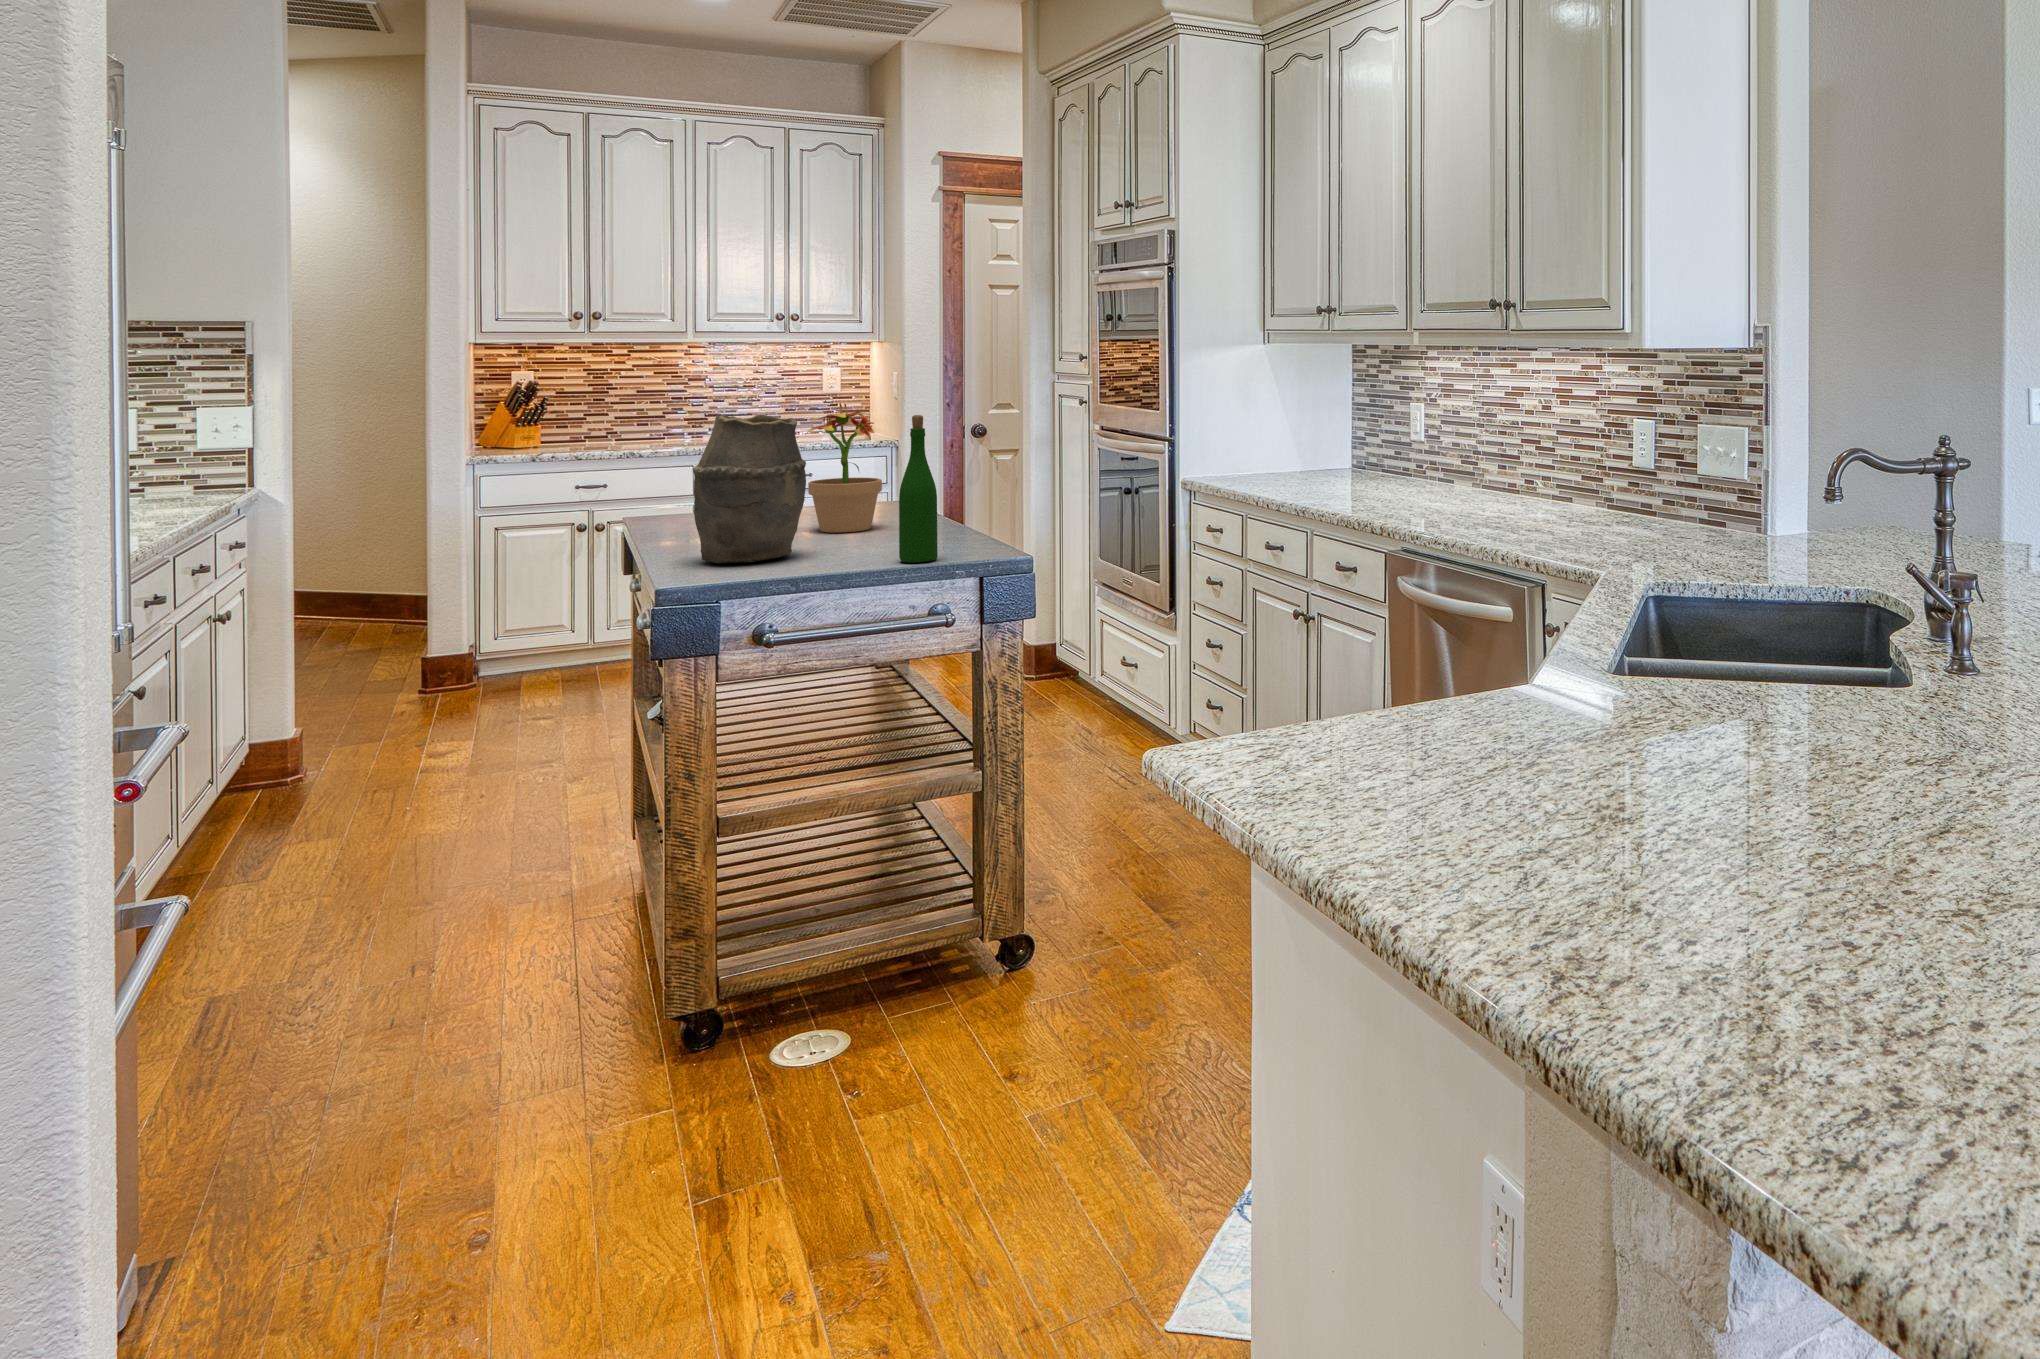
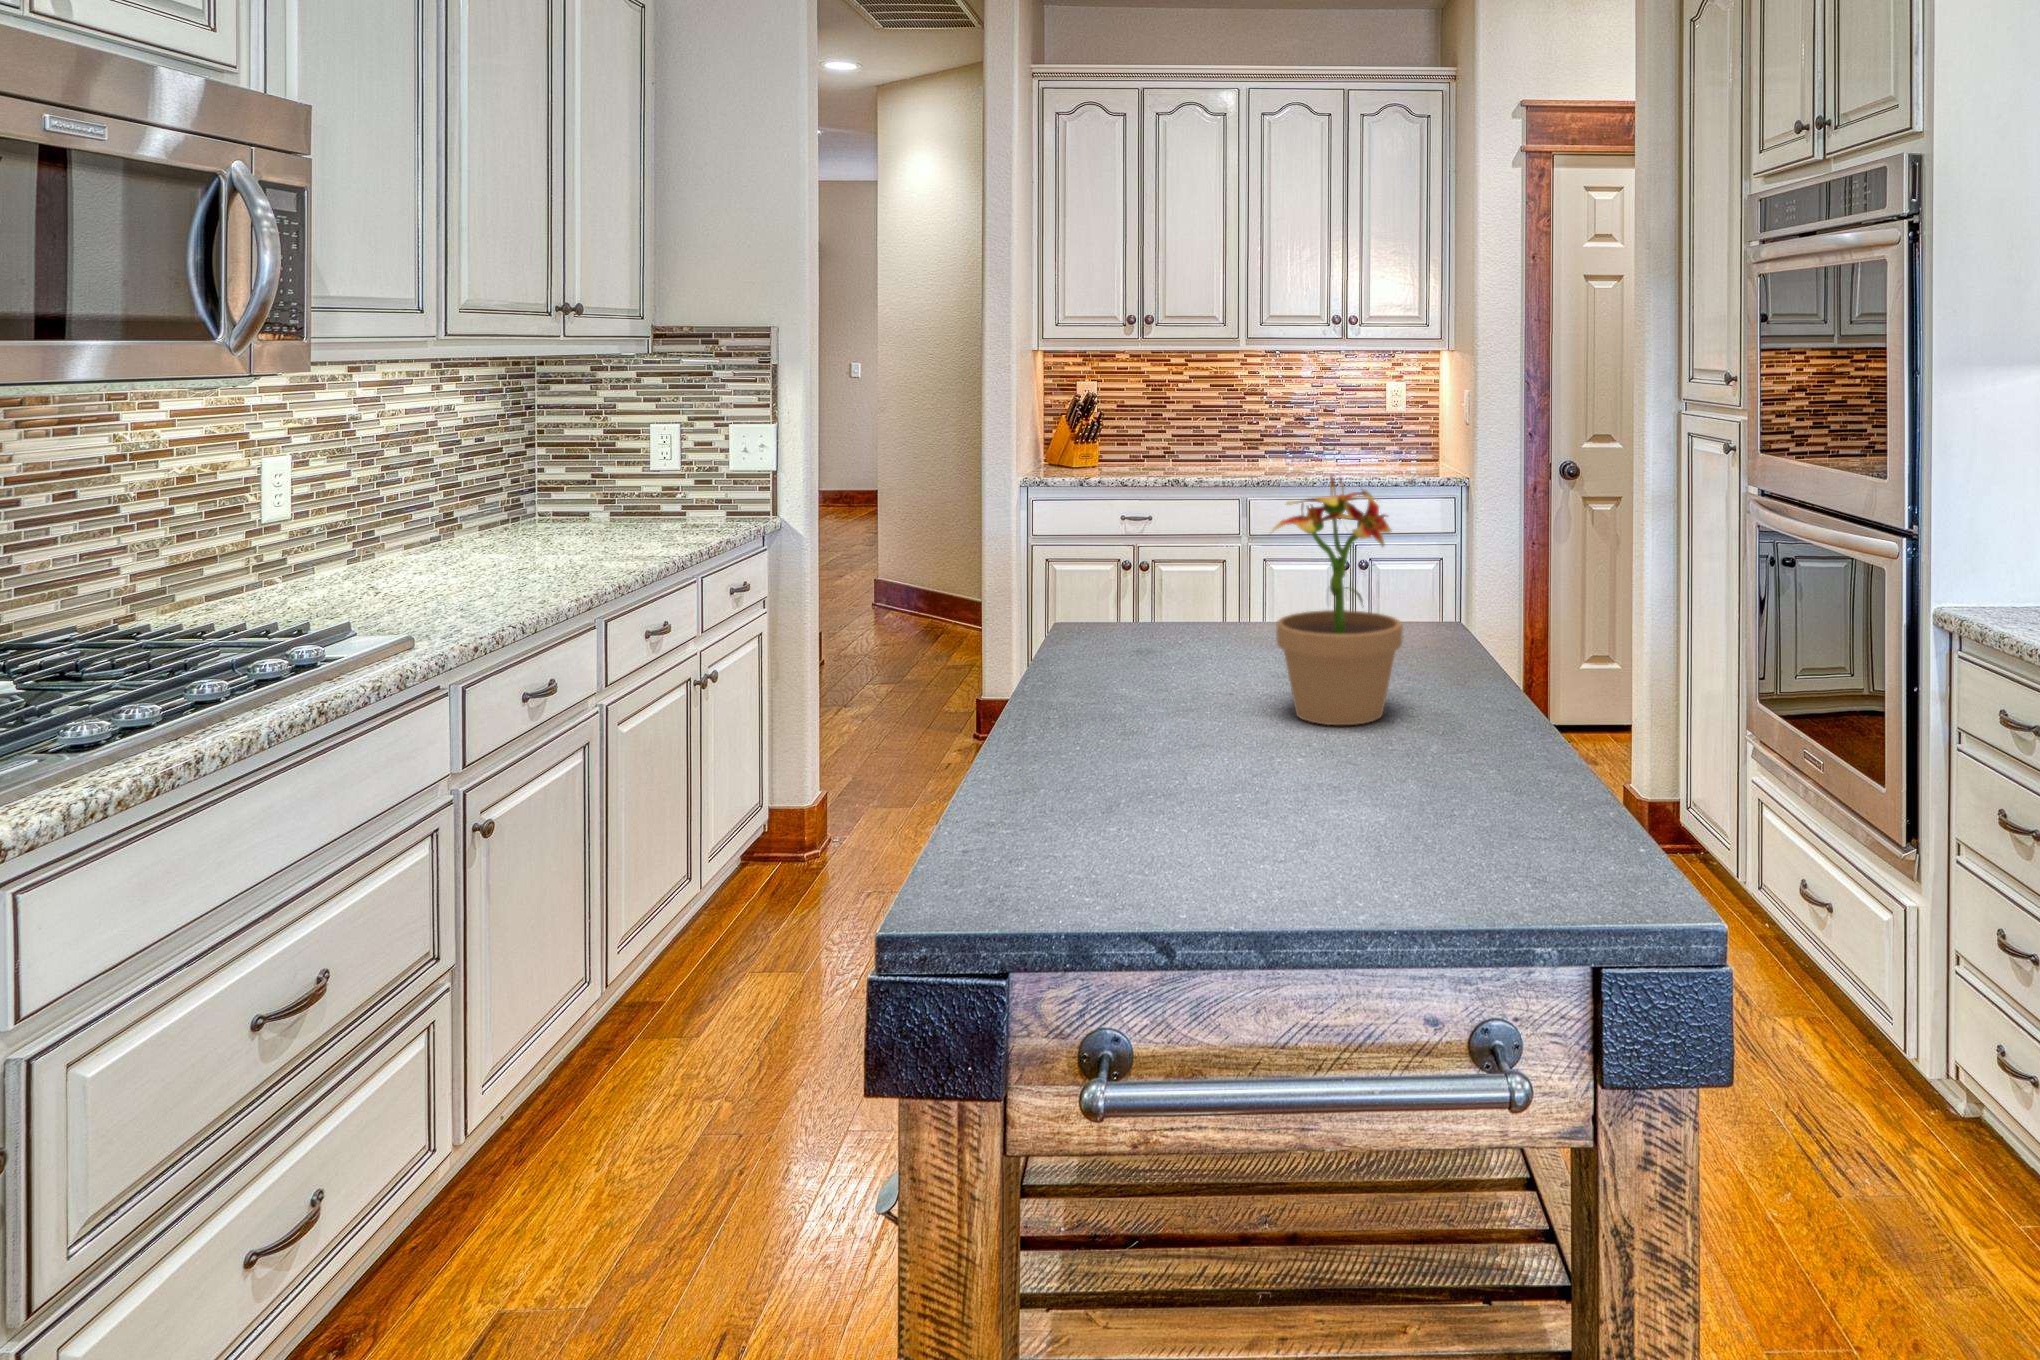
vase: present [693,414,806,563] -> none [1025,510,1237,833]
wine bottle: present [899,415,938,563] -> none [1407,542,1491,903]

